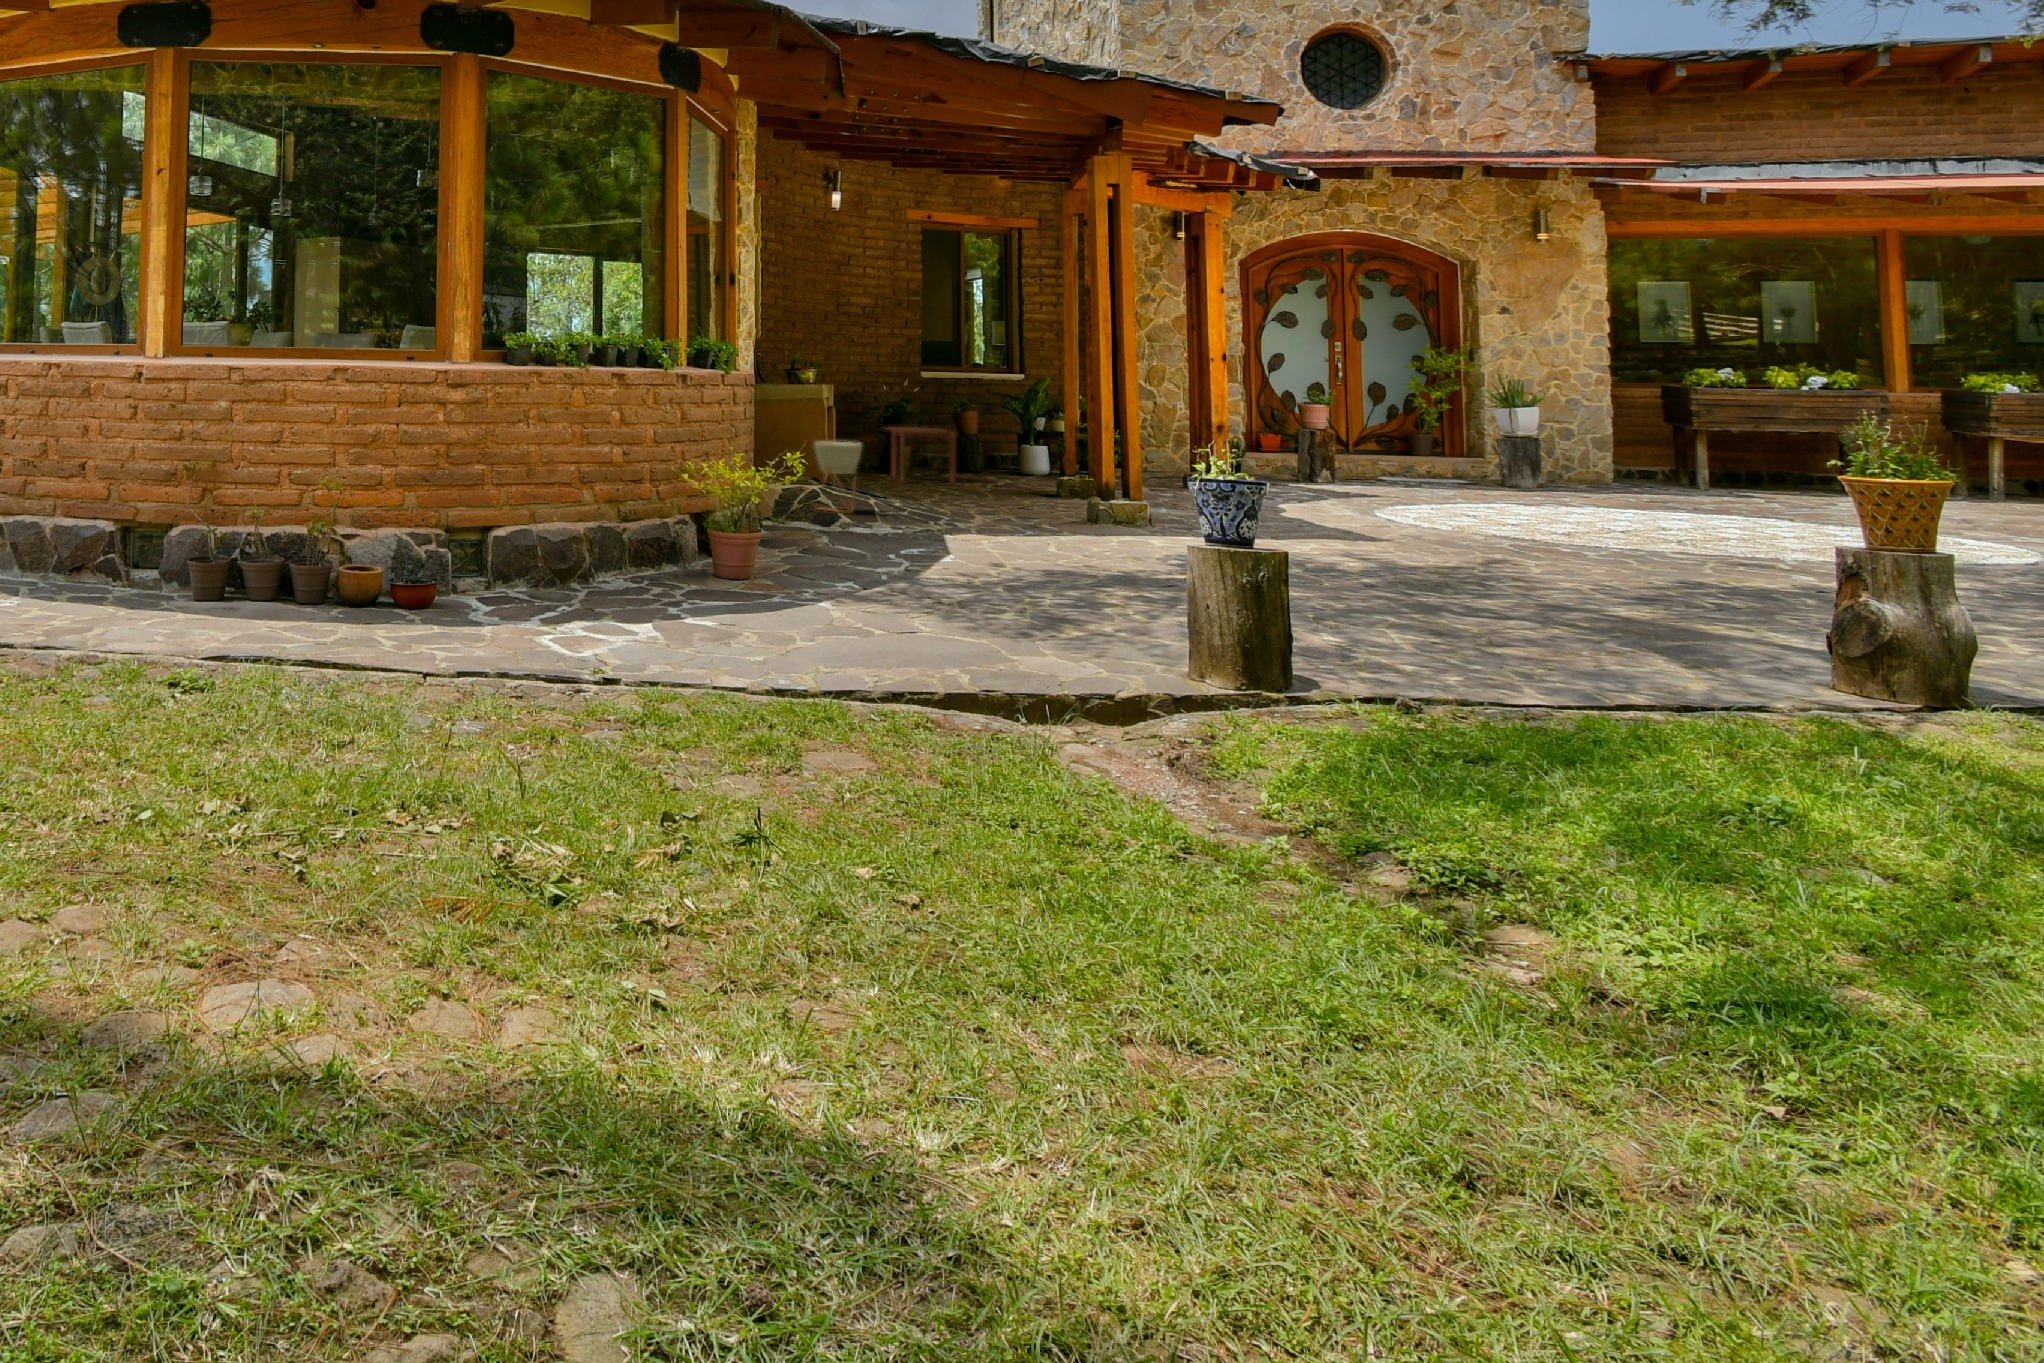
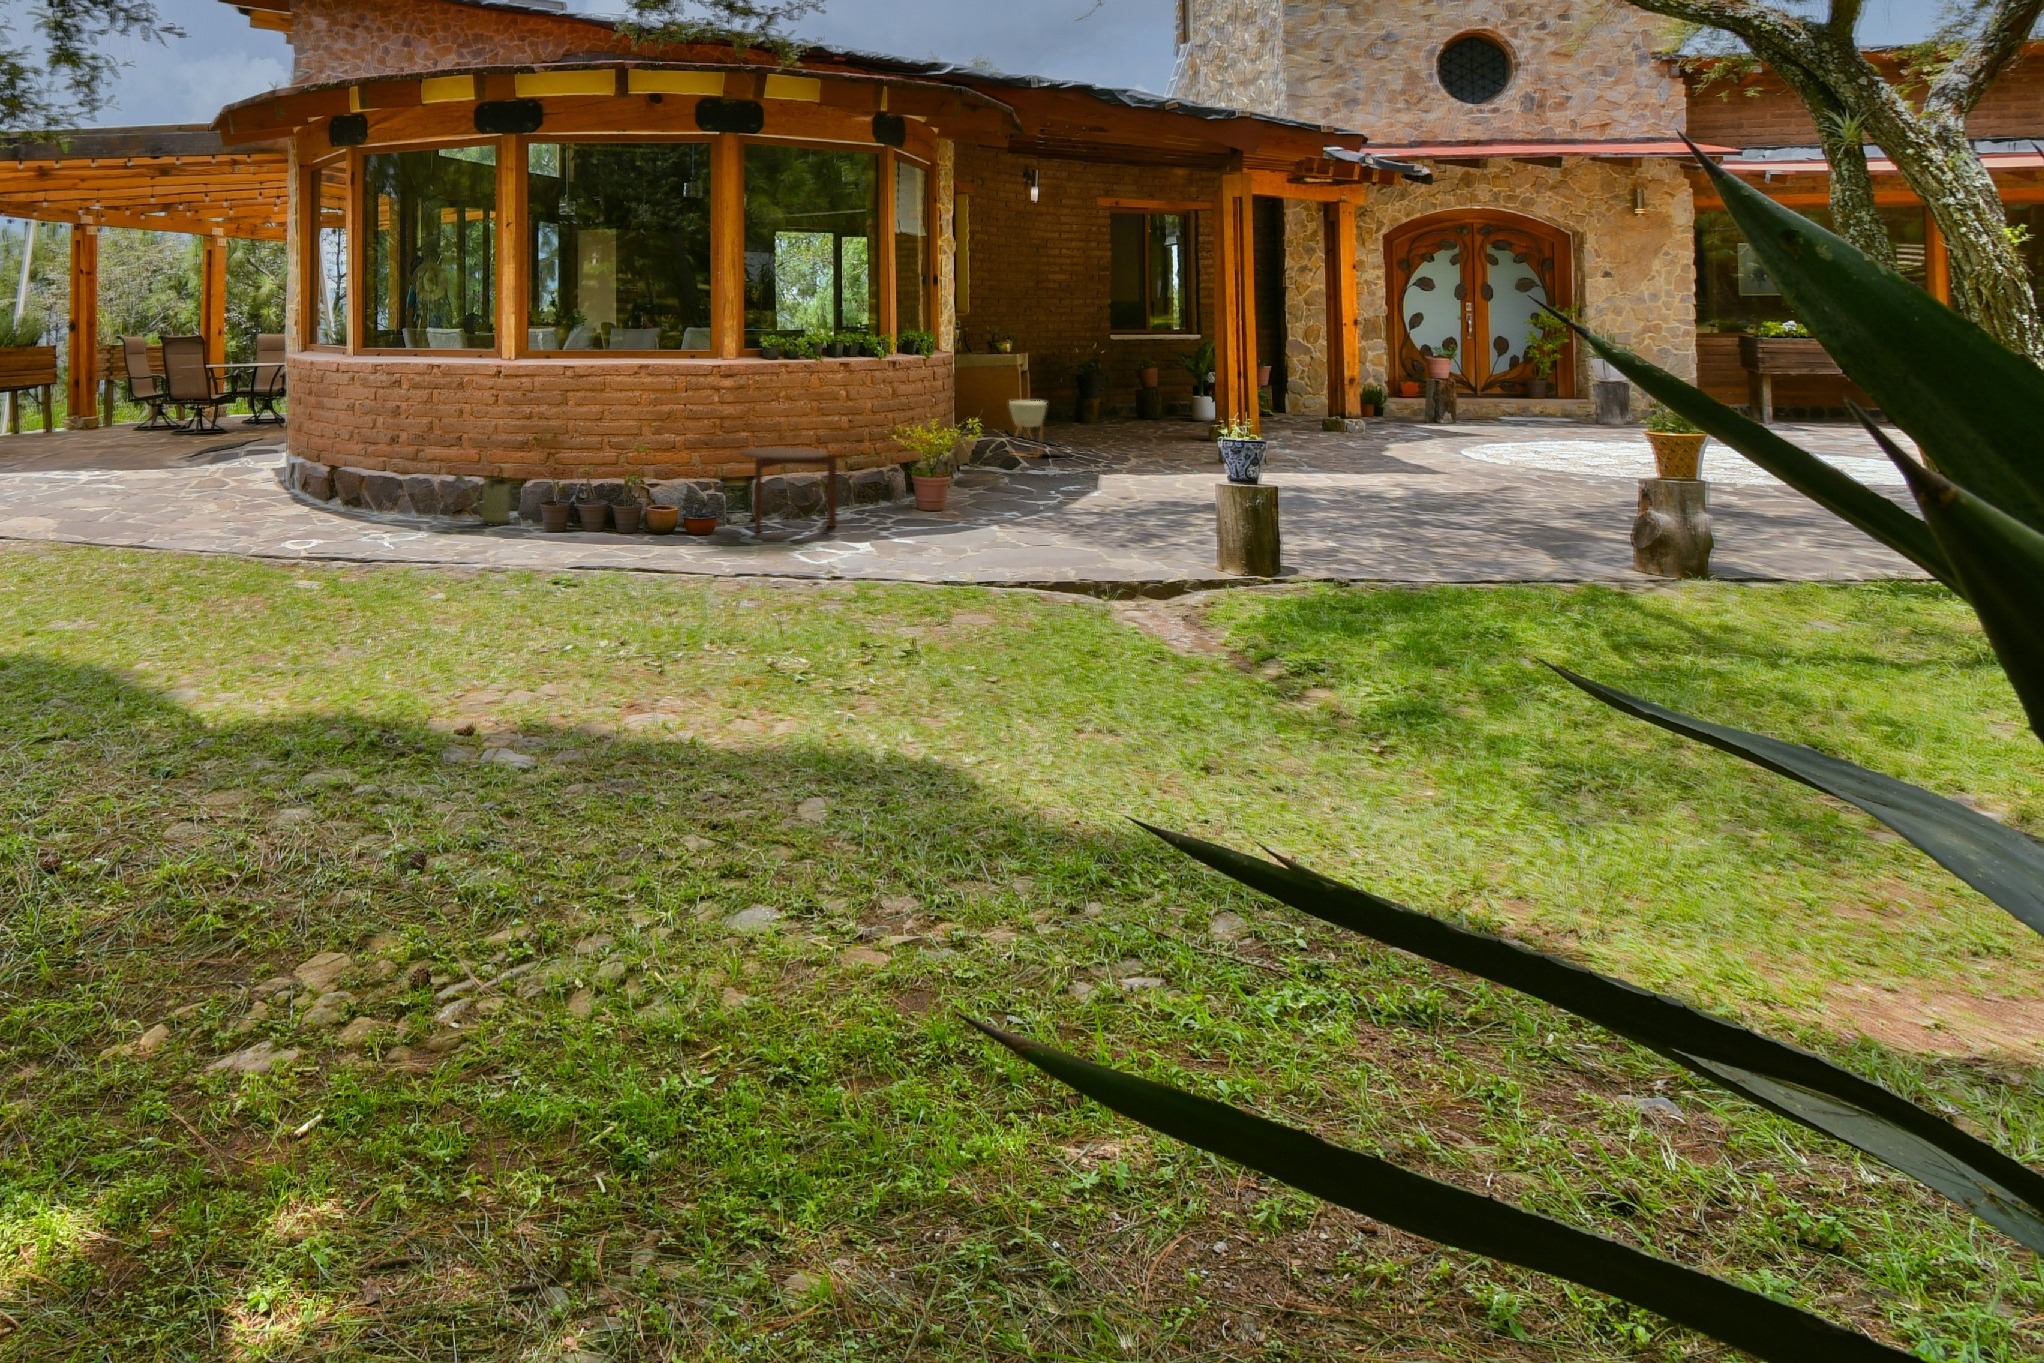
side table: present [886,427,956,483] -> present [740,447,837,533]
watering can: none [67,507,154,590] -> present [454,472,511,526]

